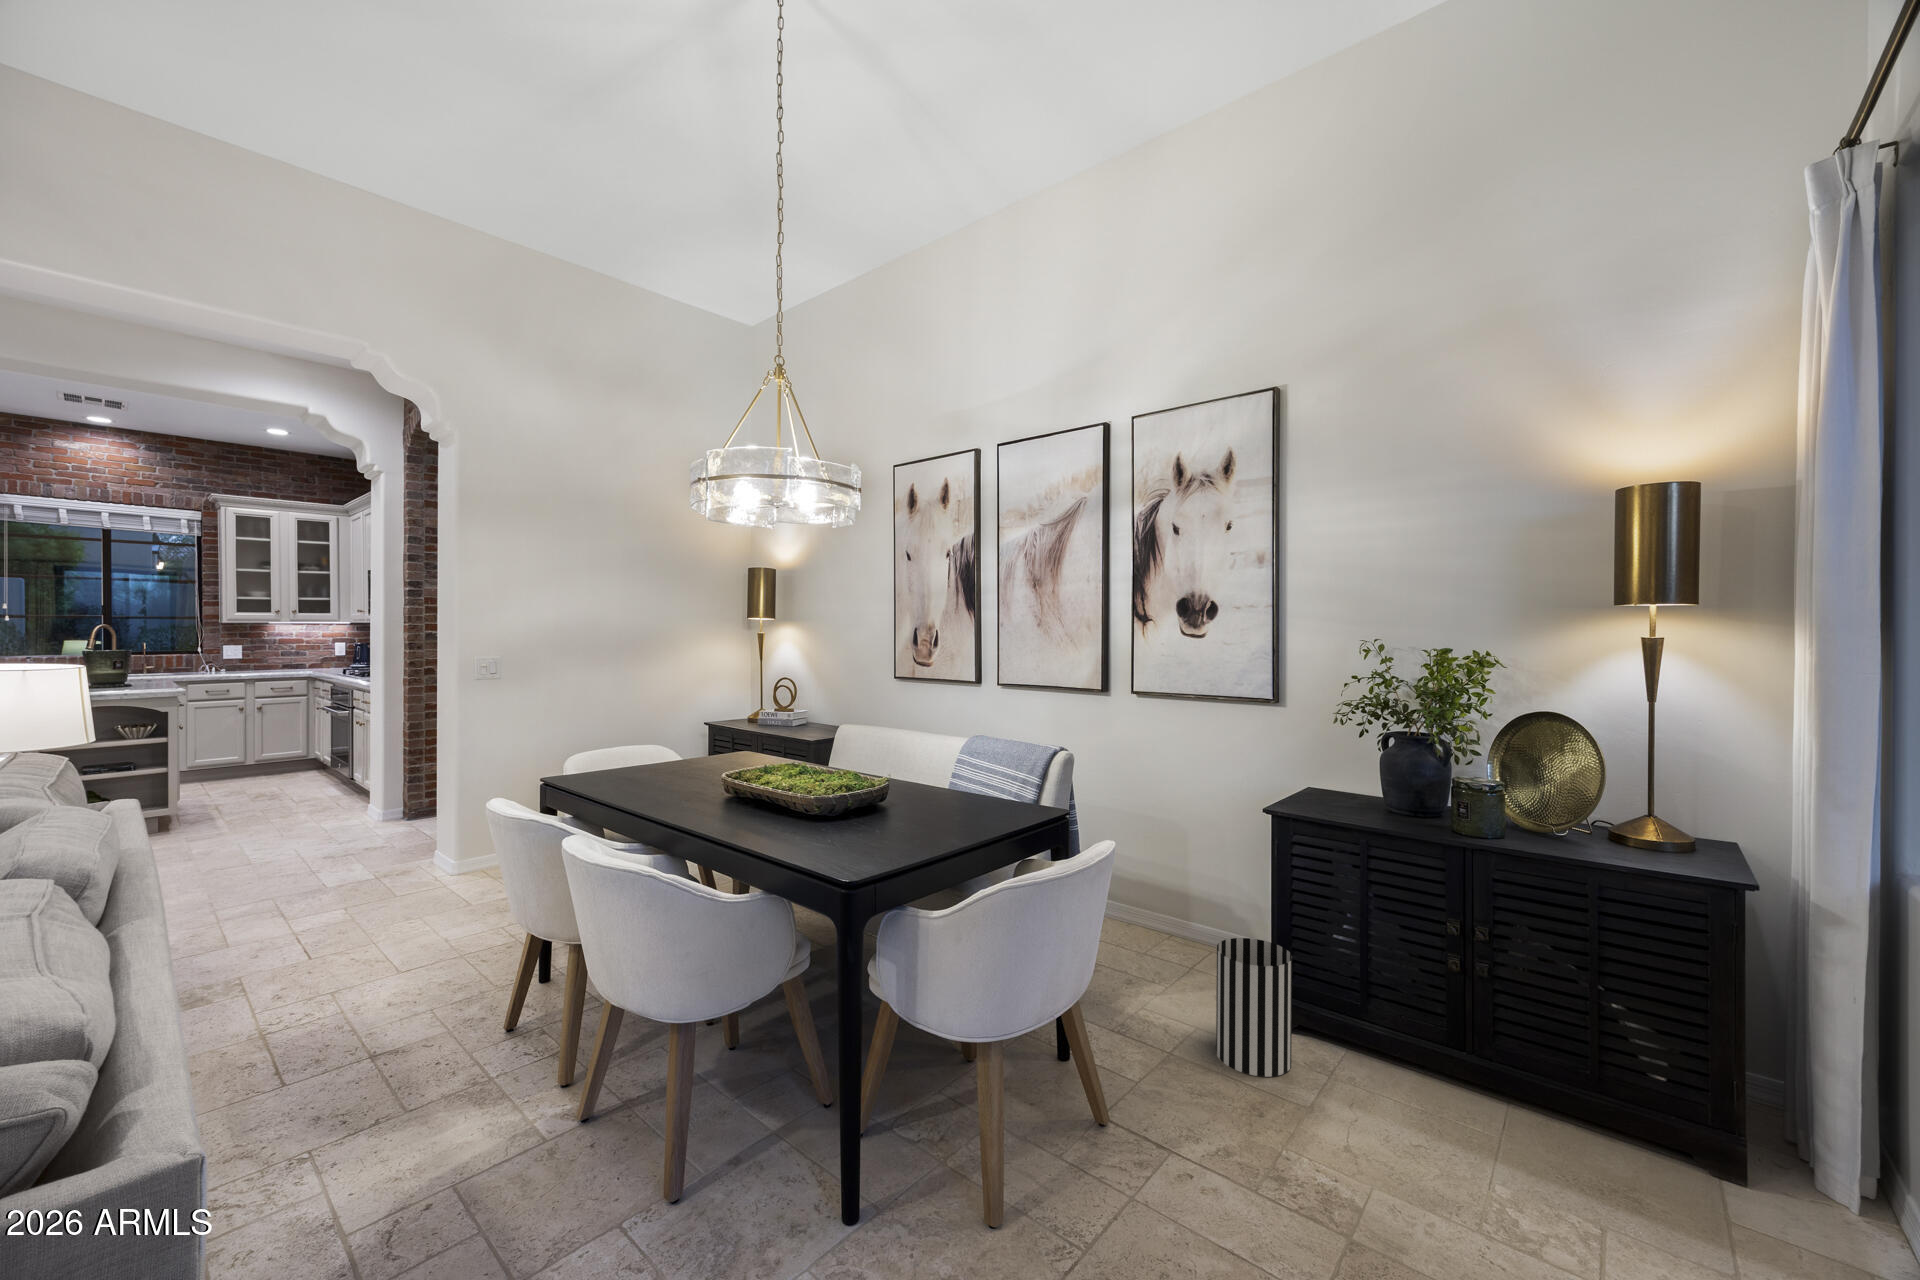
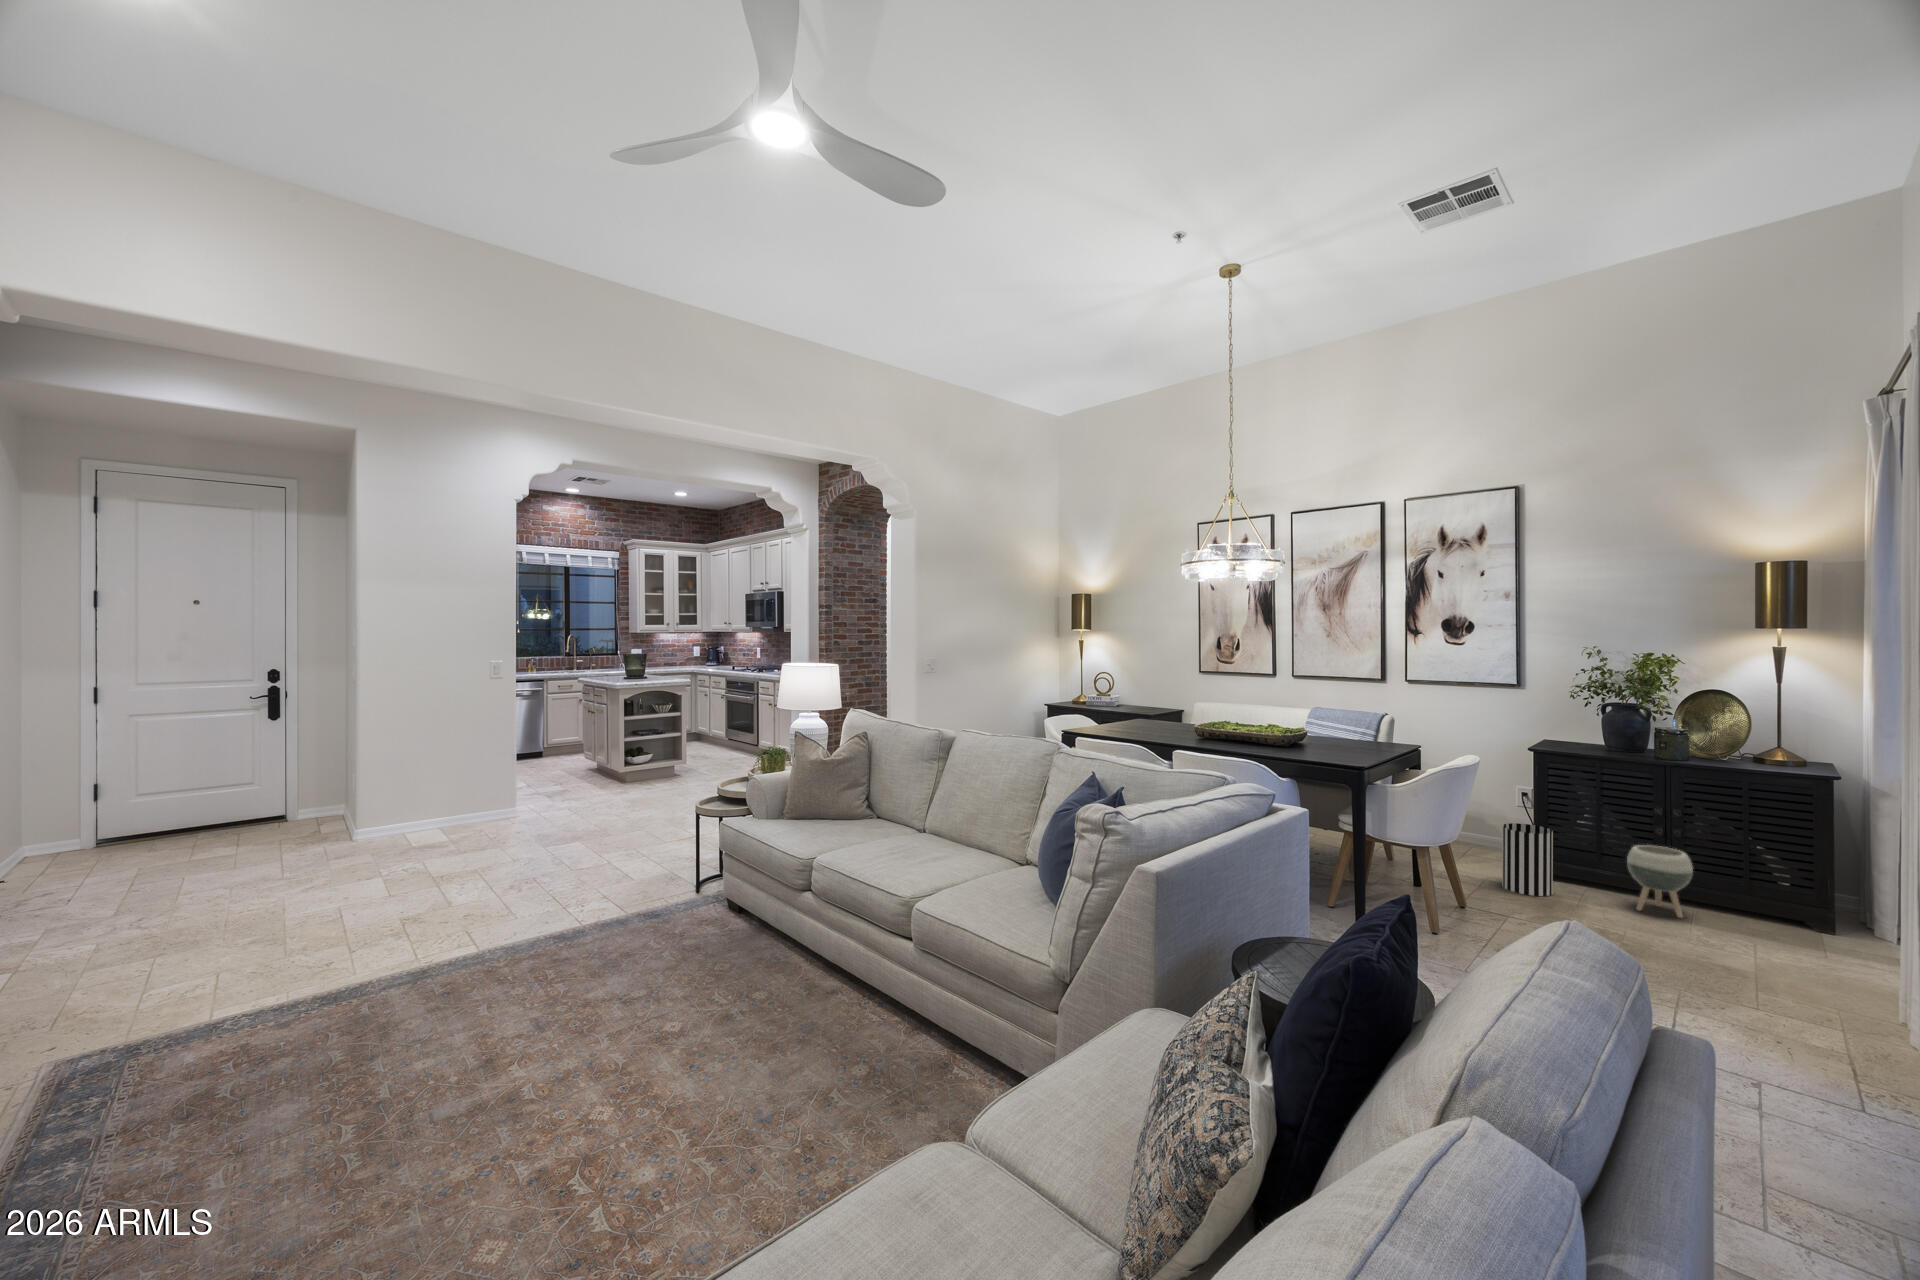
planter: none [1404,988,1509,1134] -> present [1627,845,1693,918]

